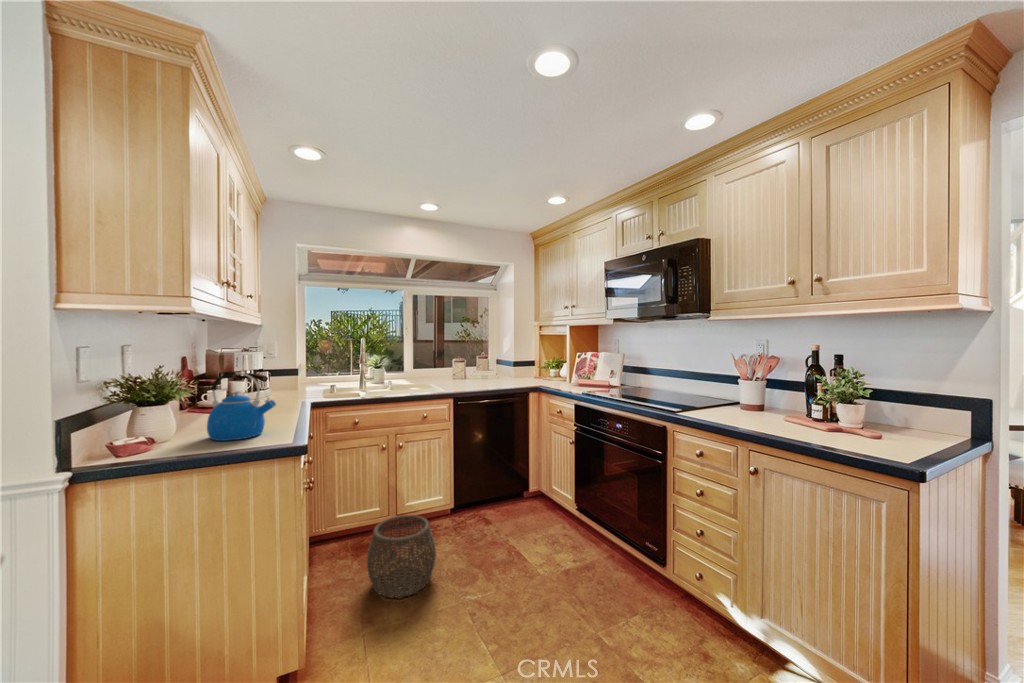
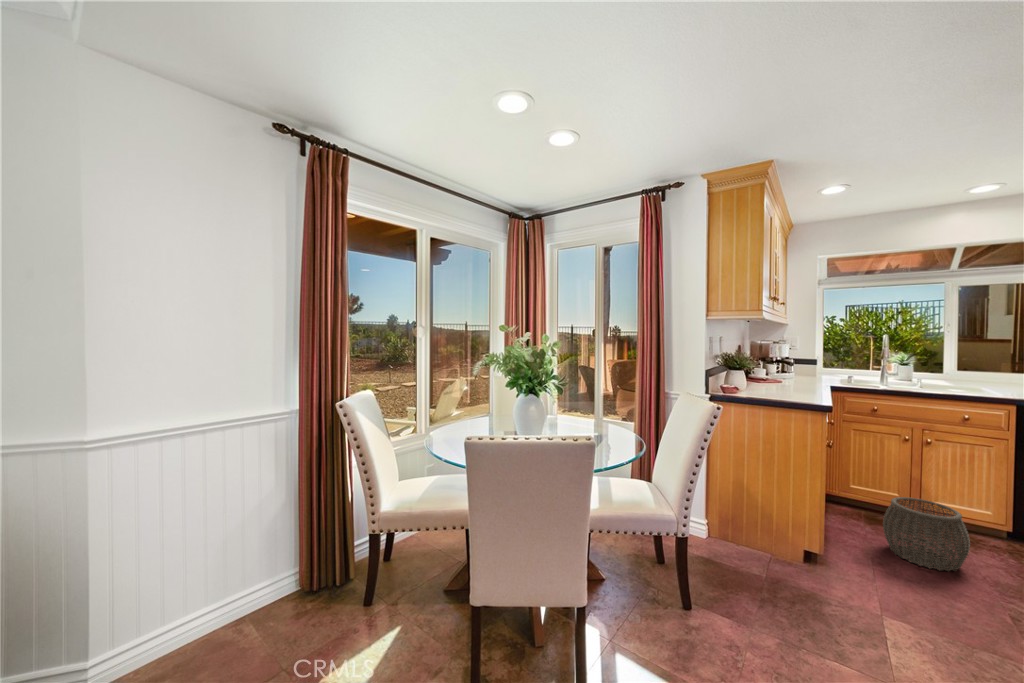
kettle: present [207,372,276,441] -> none [765,355,810,397]

